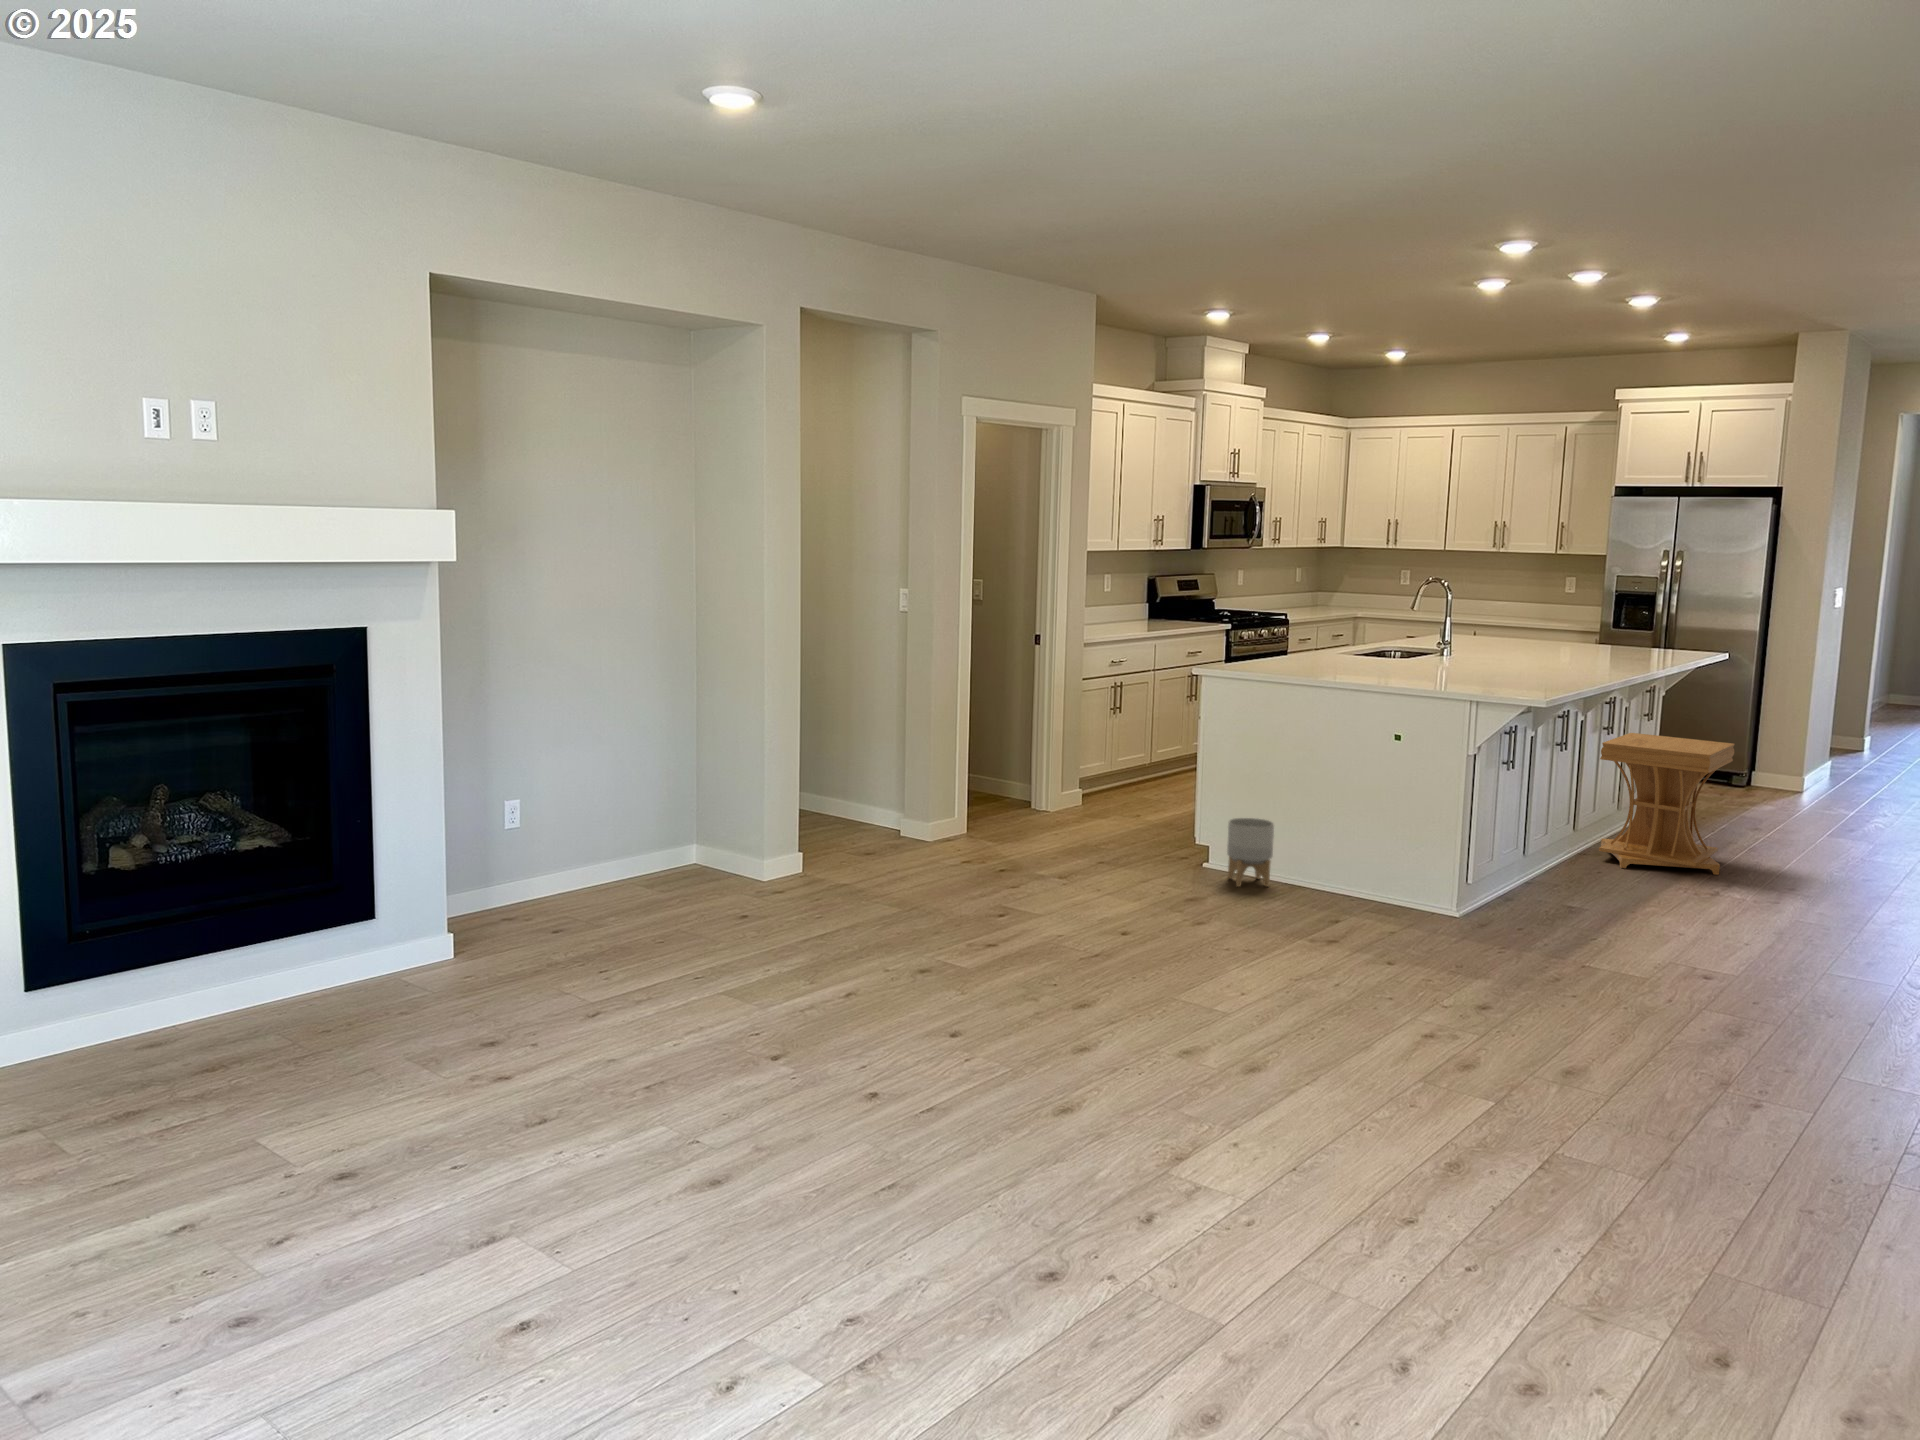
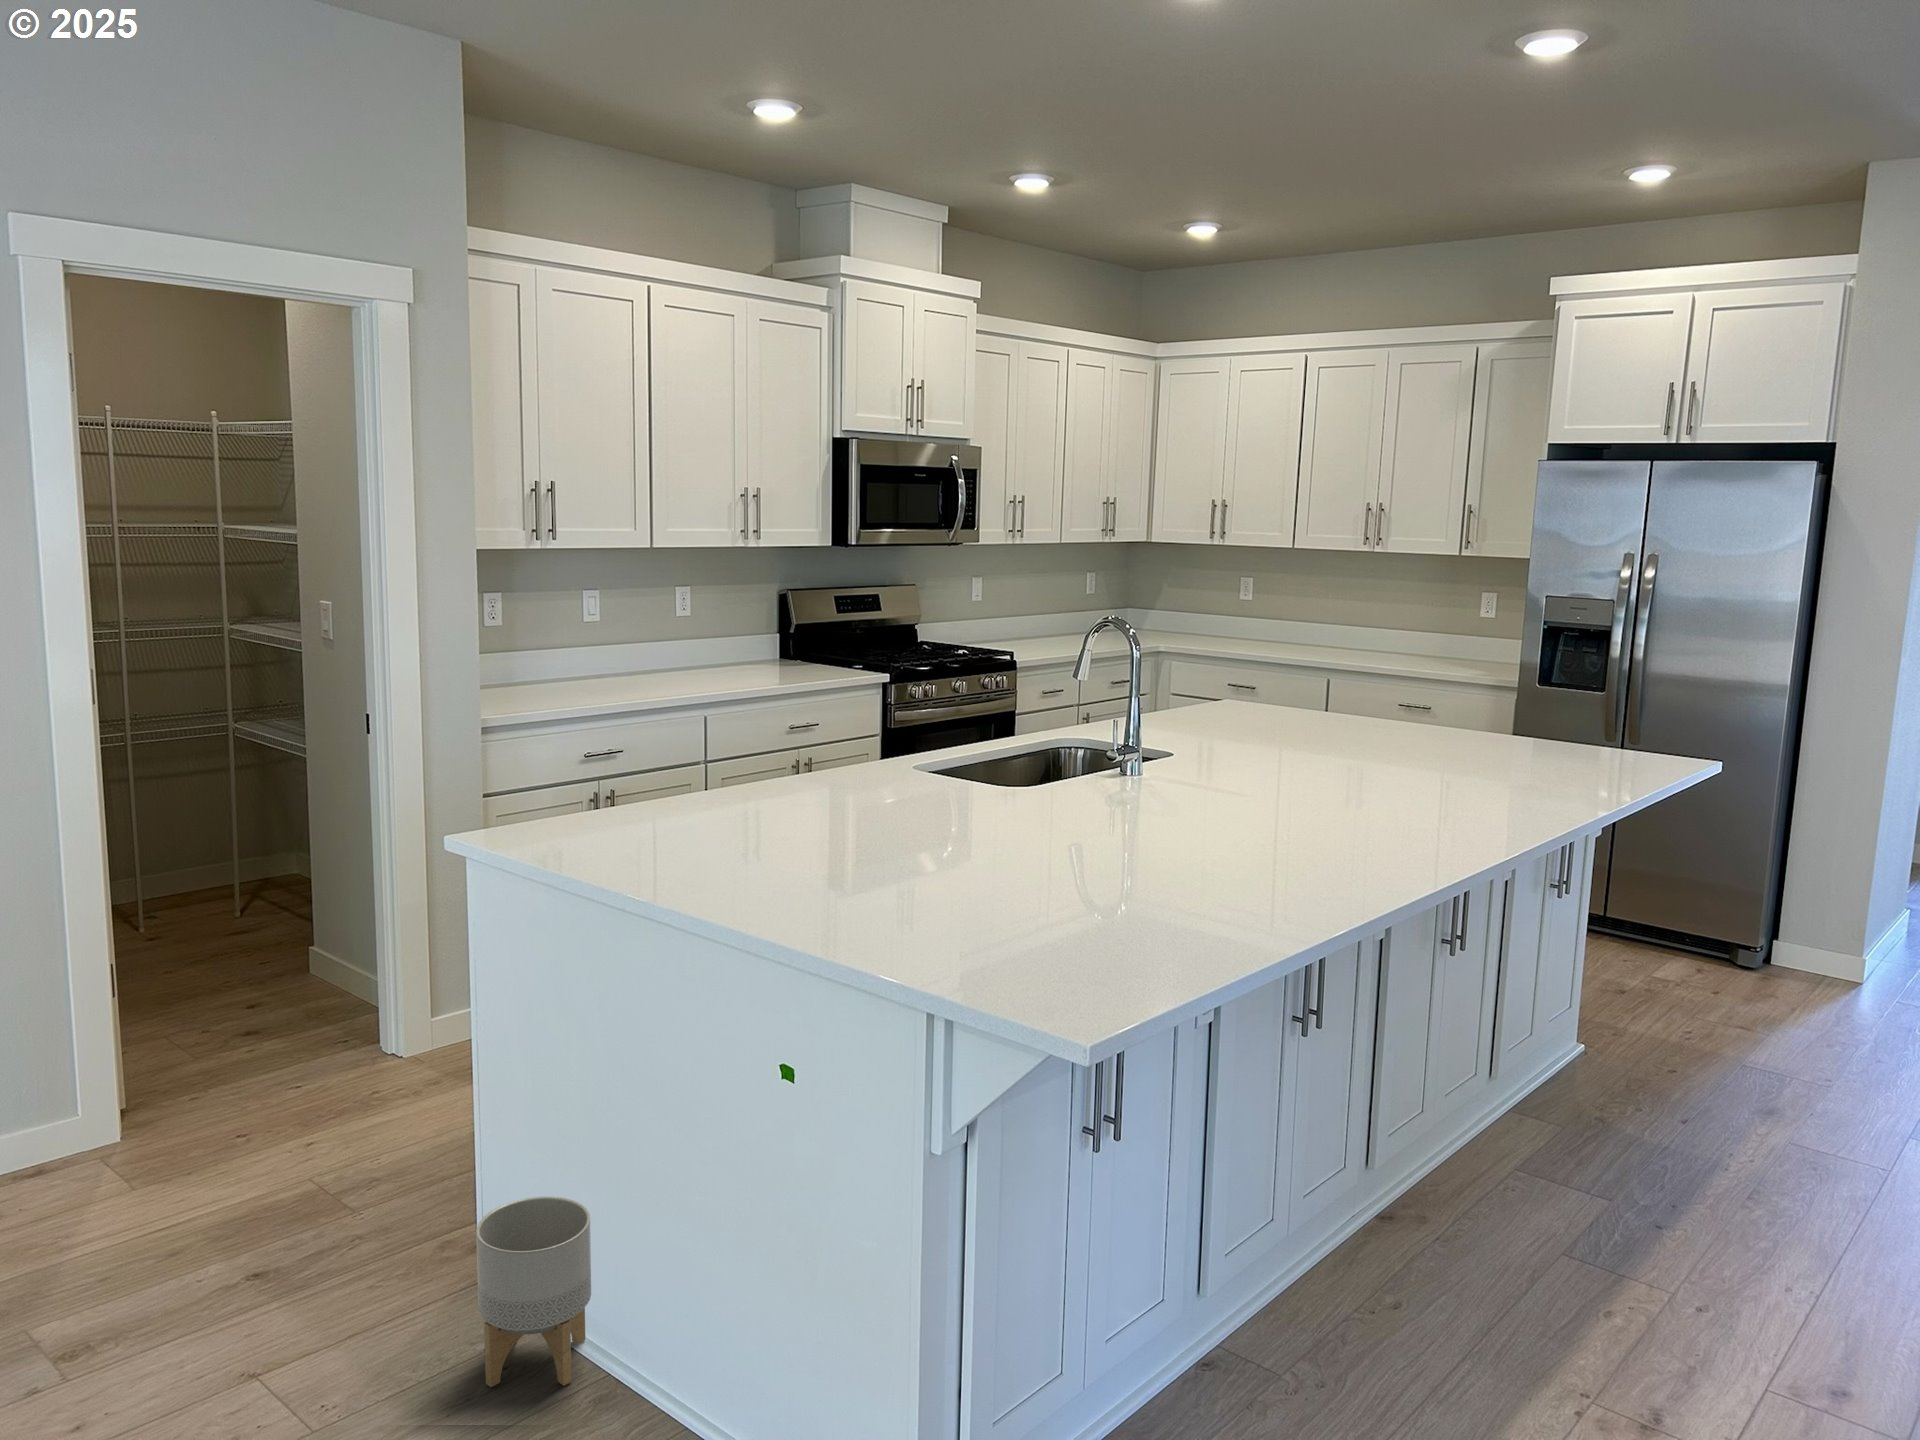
side table: present [1599,733,1735,875] -> none [1427,944,1728,1306]

